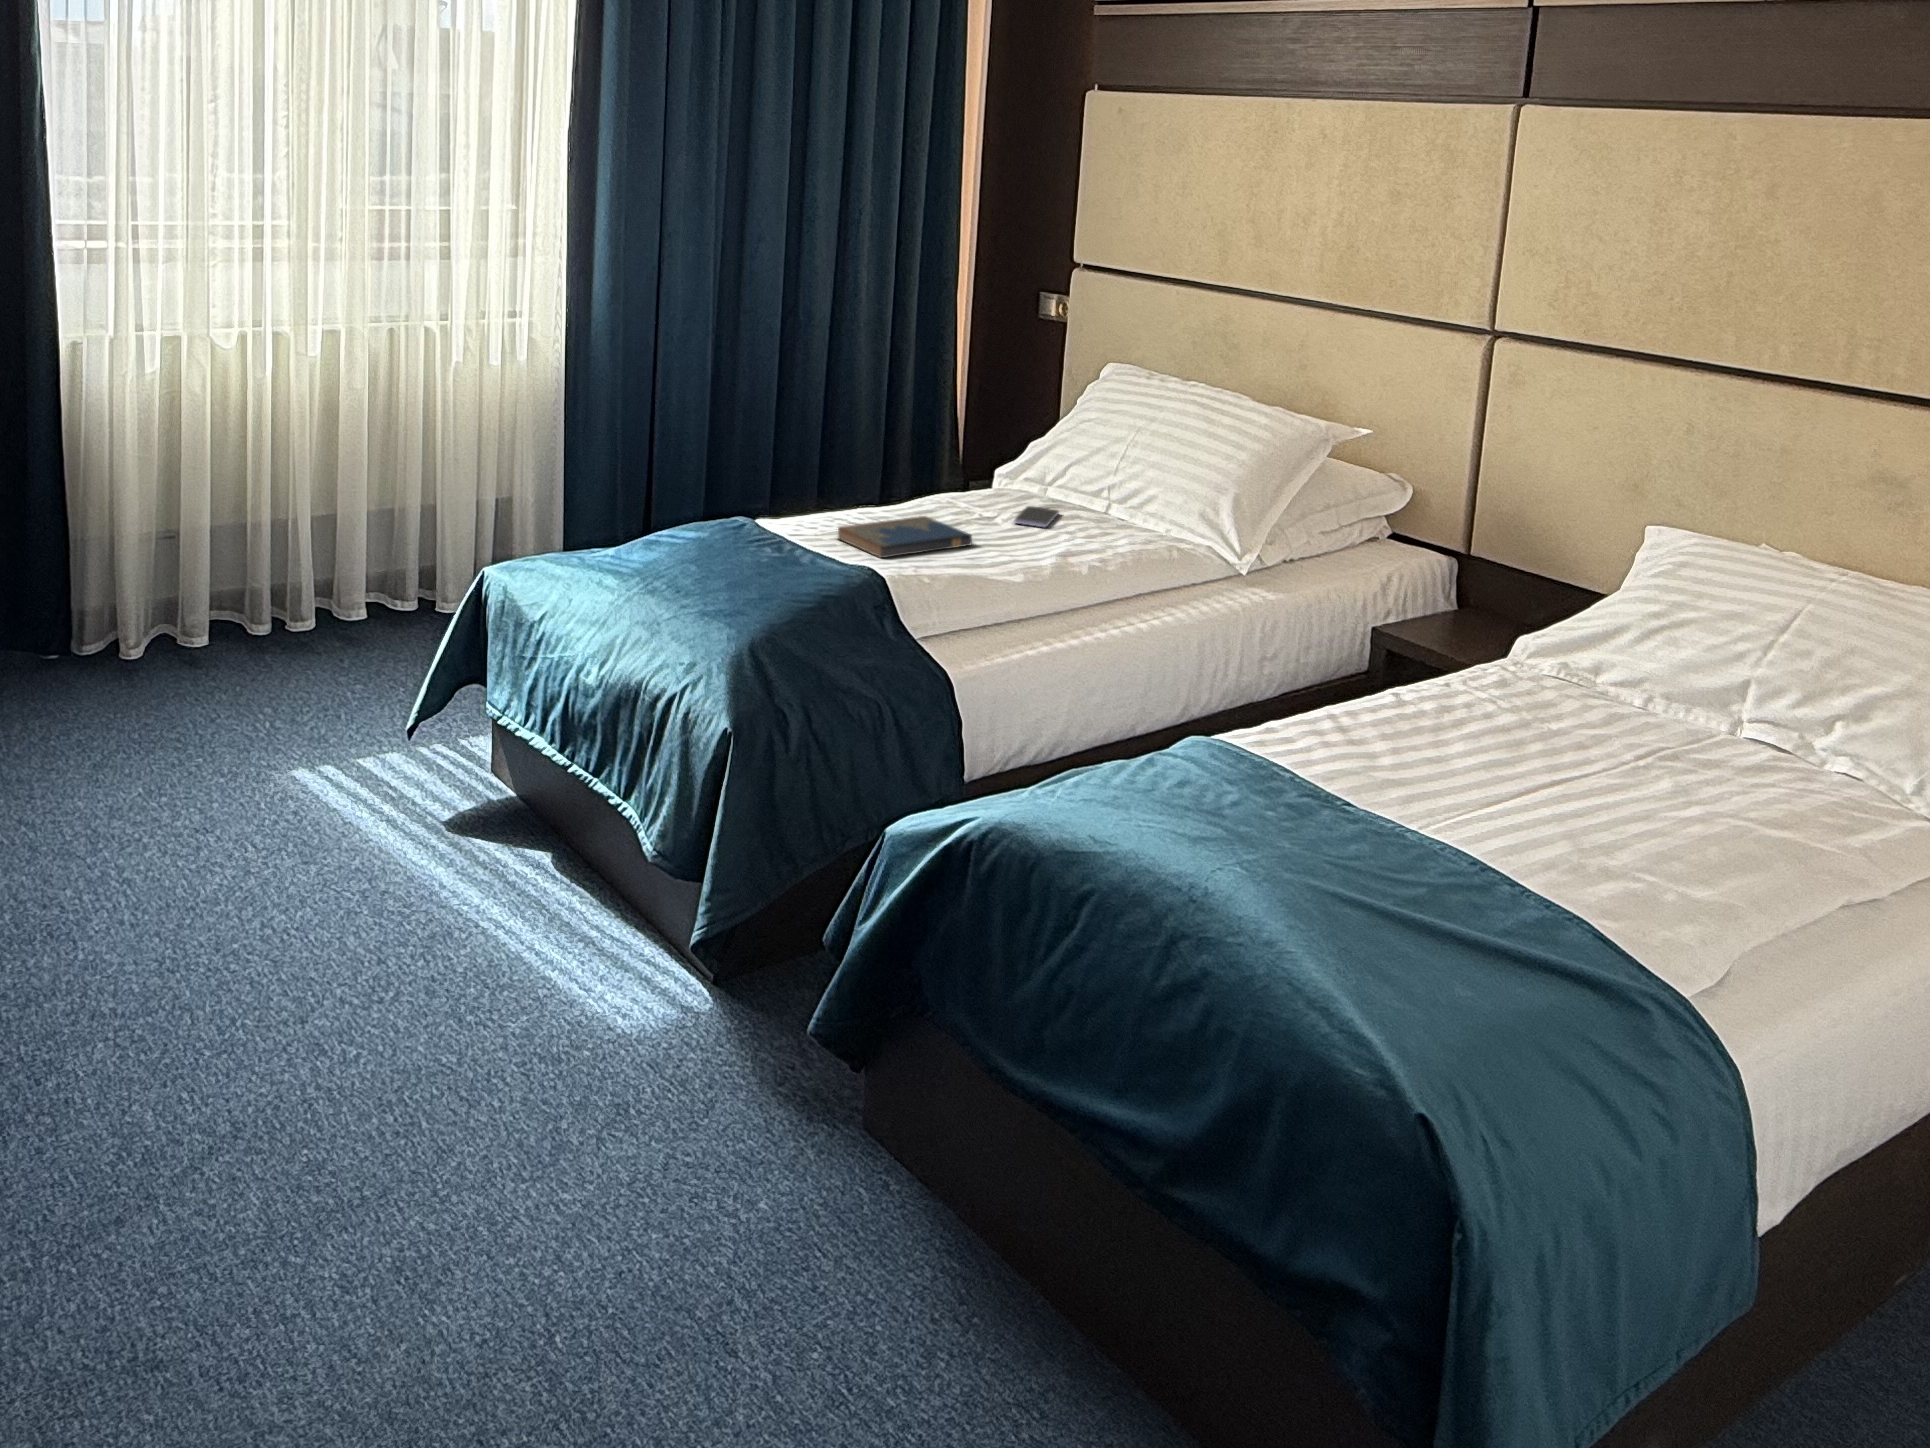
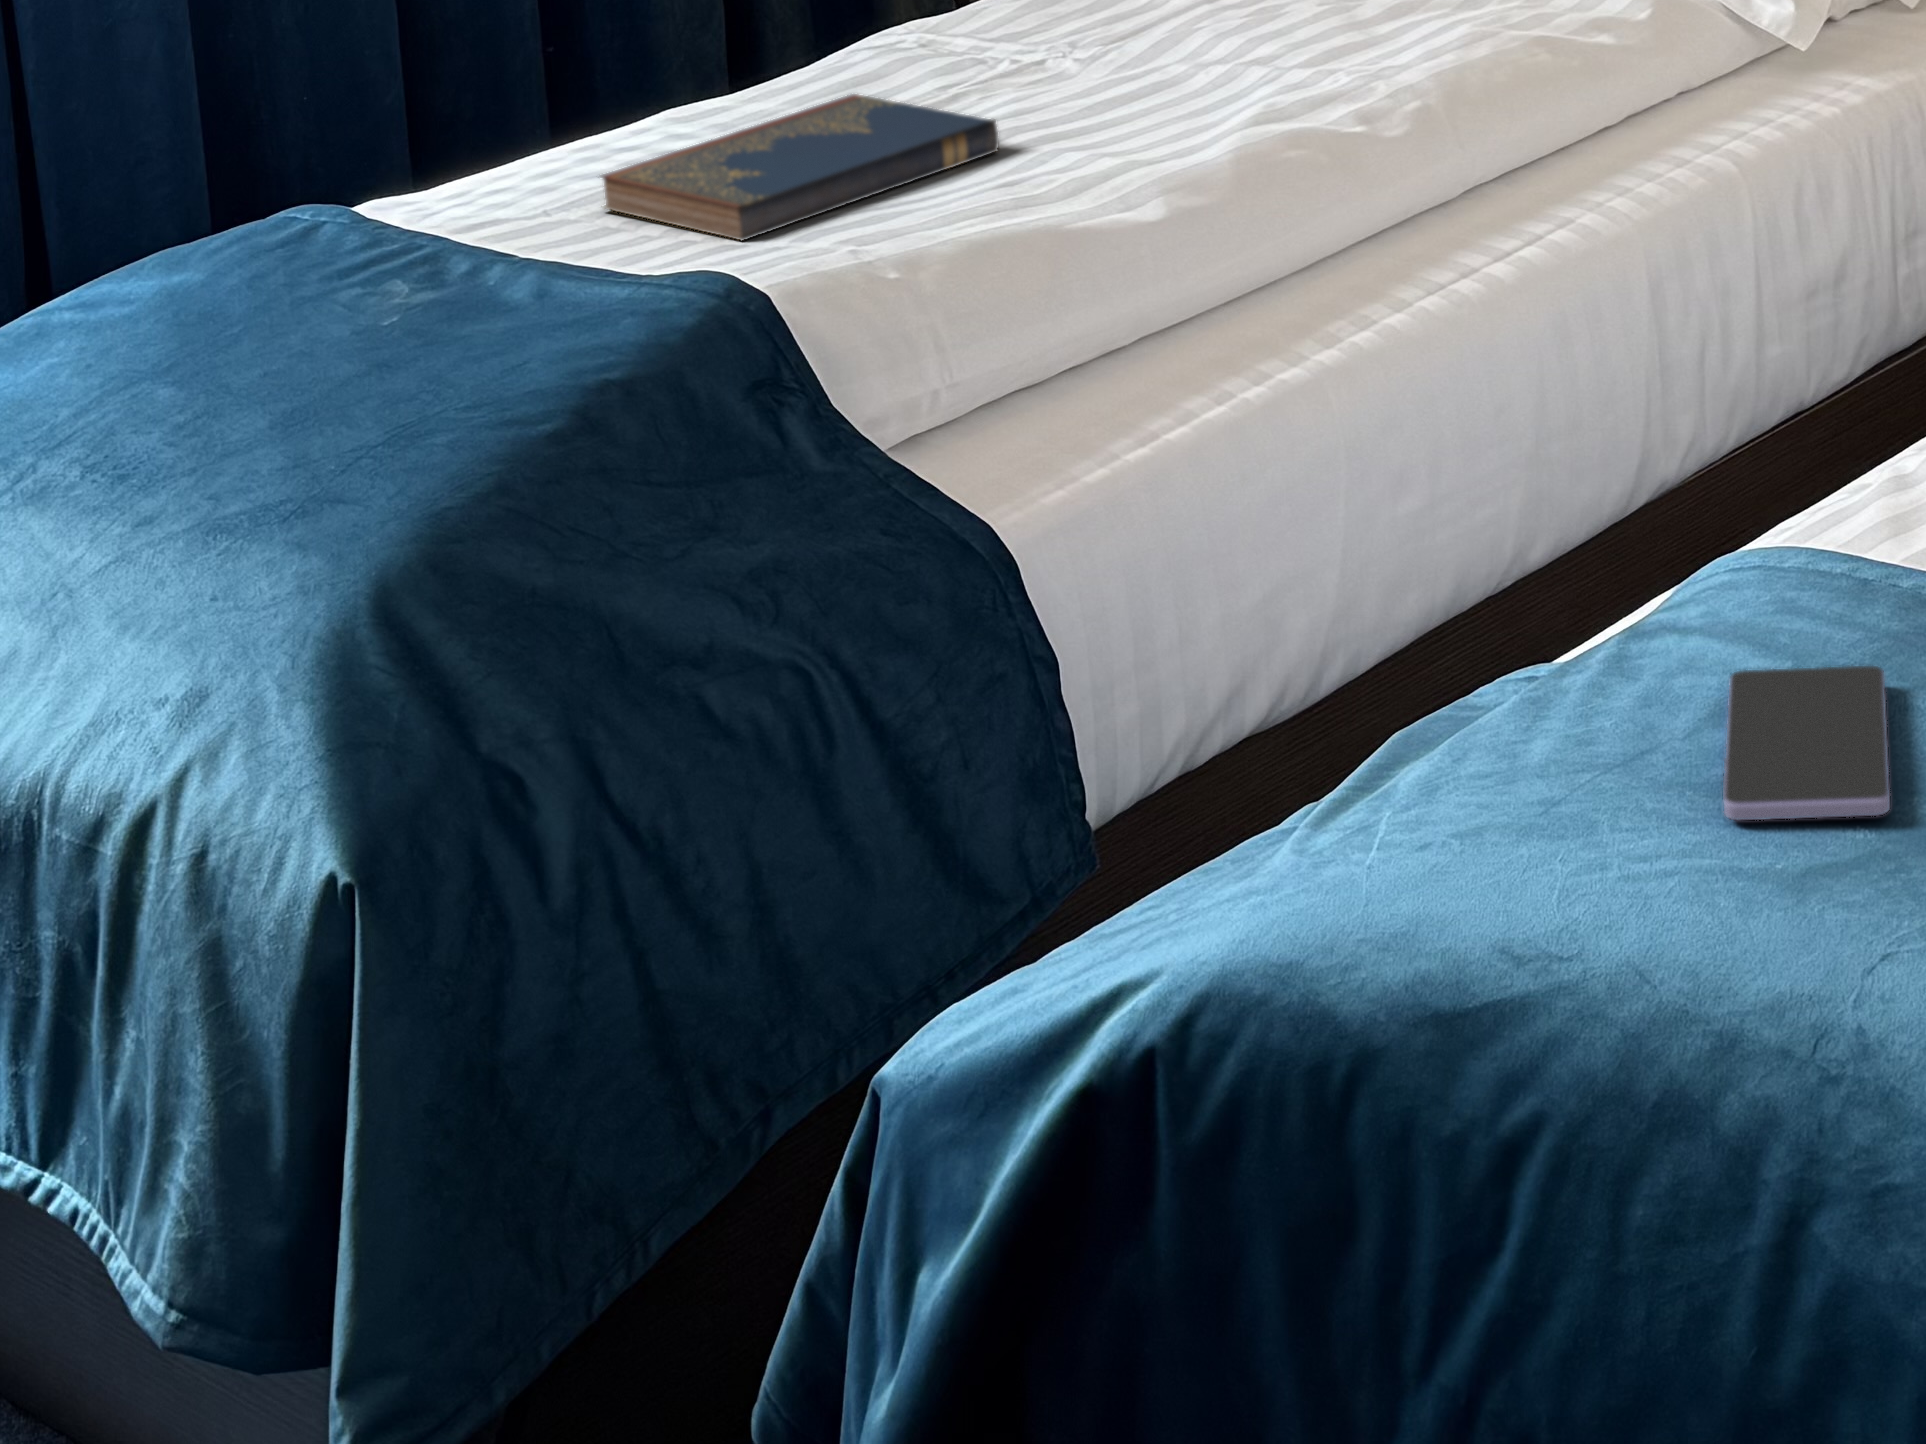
smartphone: present [1014,506,1059,528] -> present [1723,666,1890,820]

